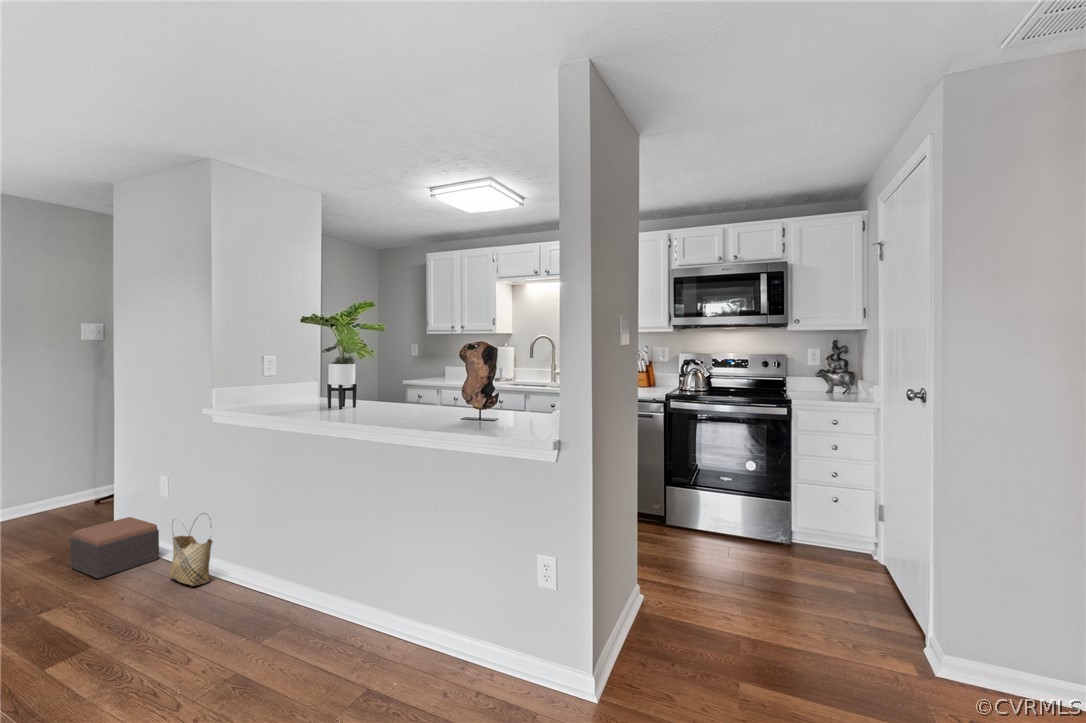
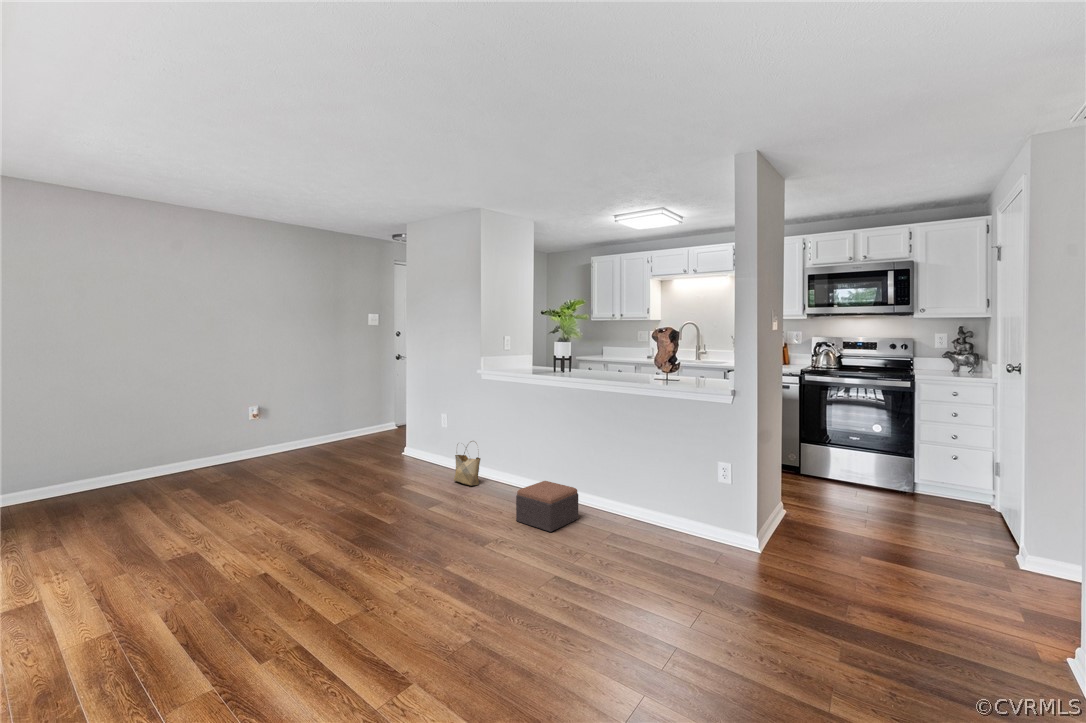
footstool: present [70,517,159,579] -> present [516,481,578,532]

